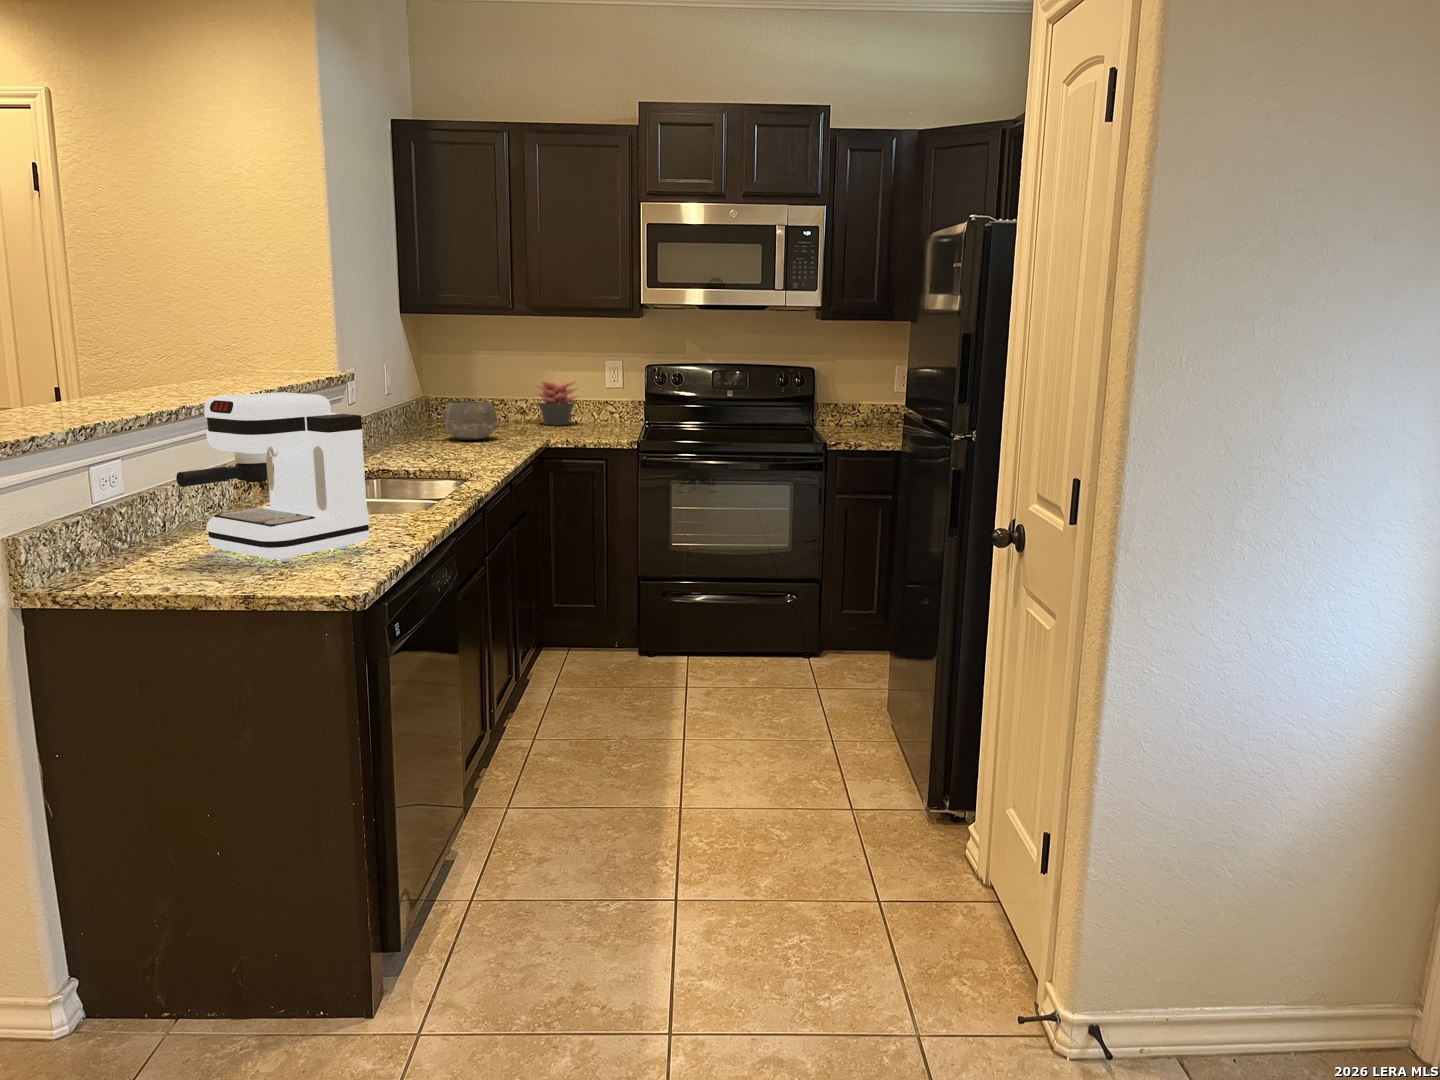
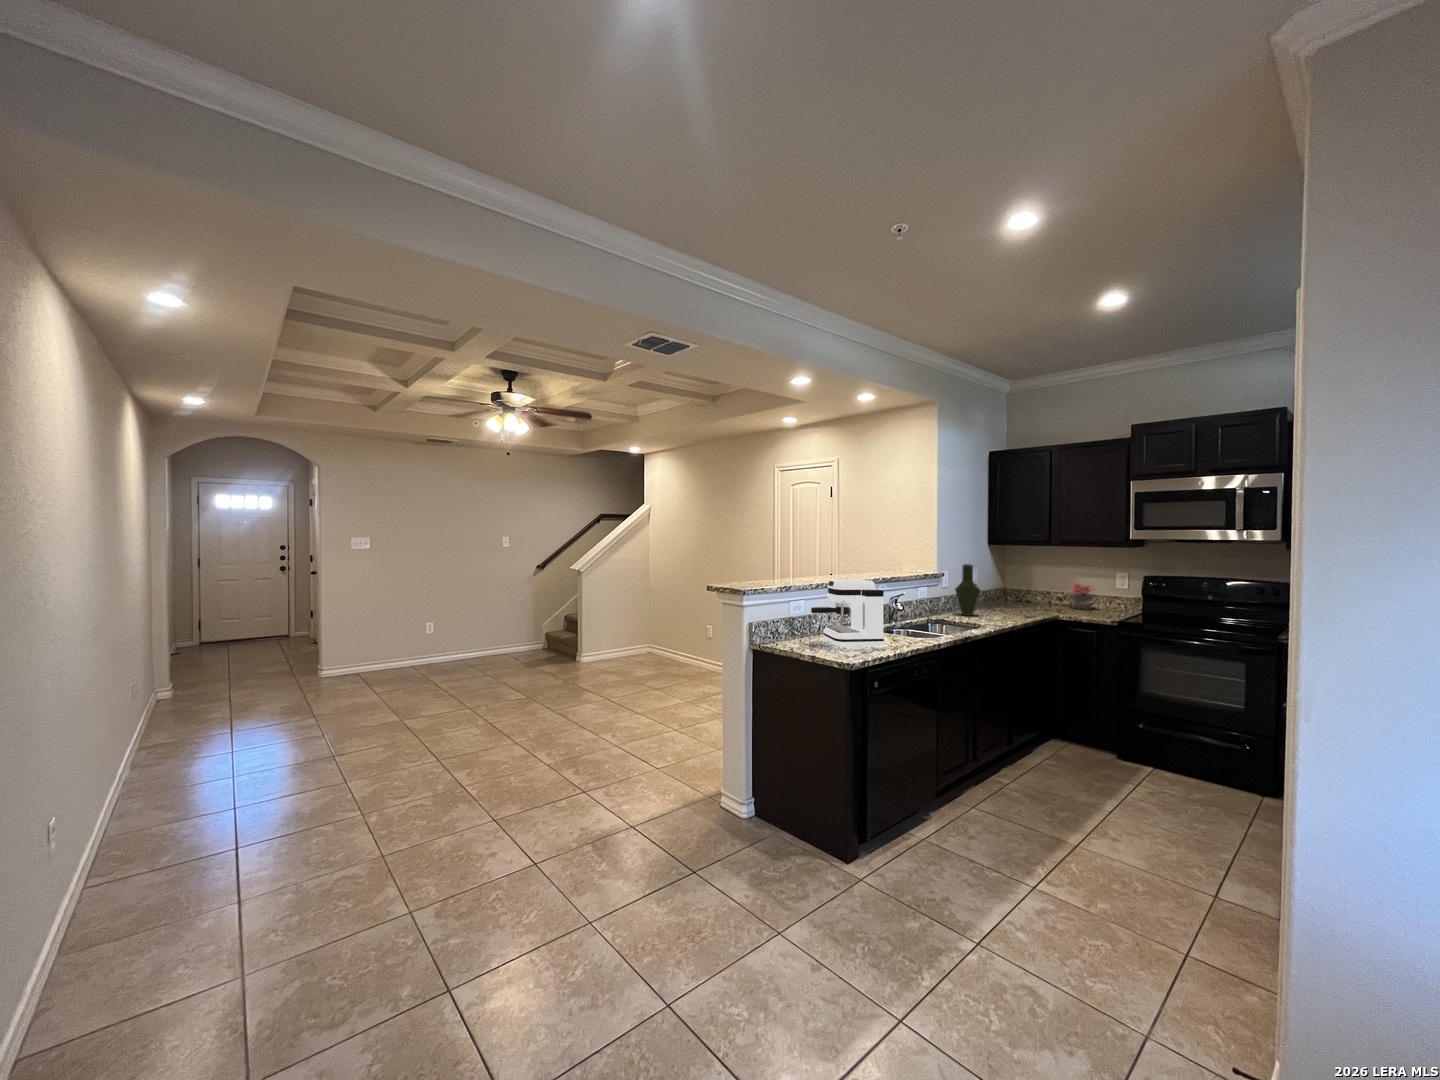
vase: none [384,353,433,454] -> present [955,564,980,616]
bowl: present [442,401,499,440] -> none [996,590,1030,612]

